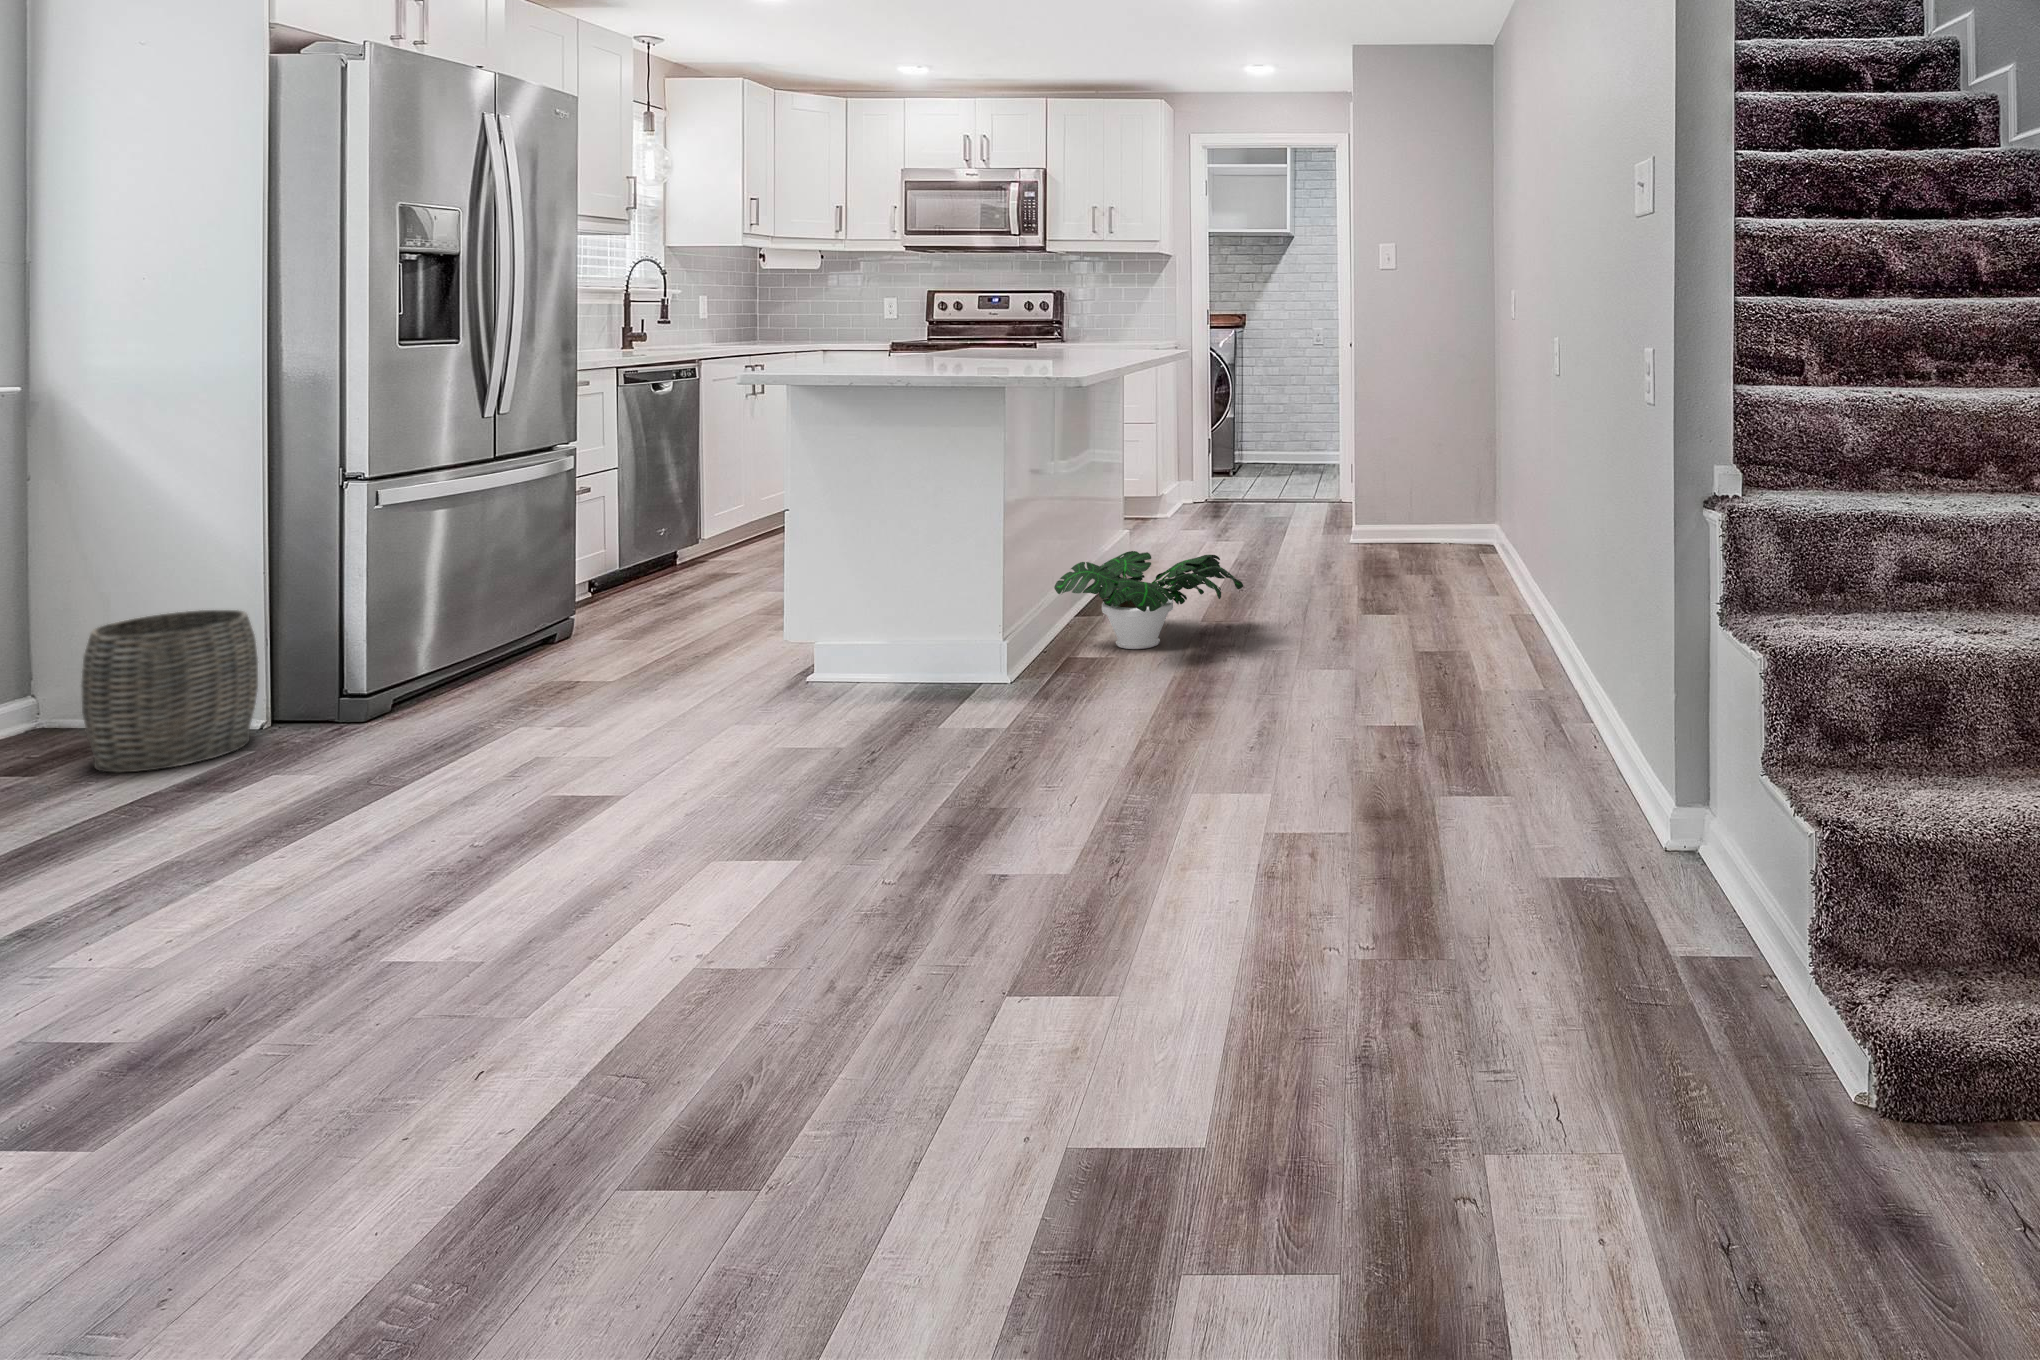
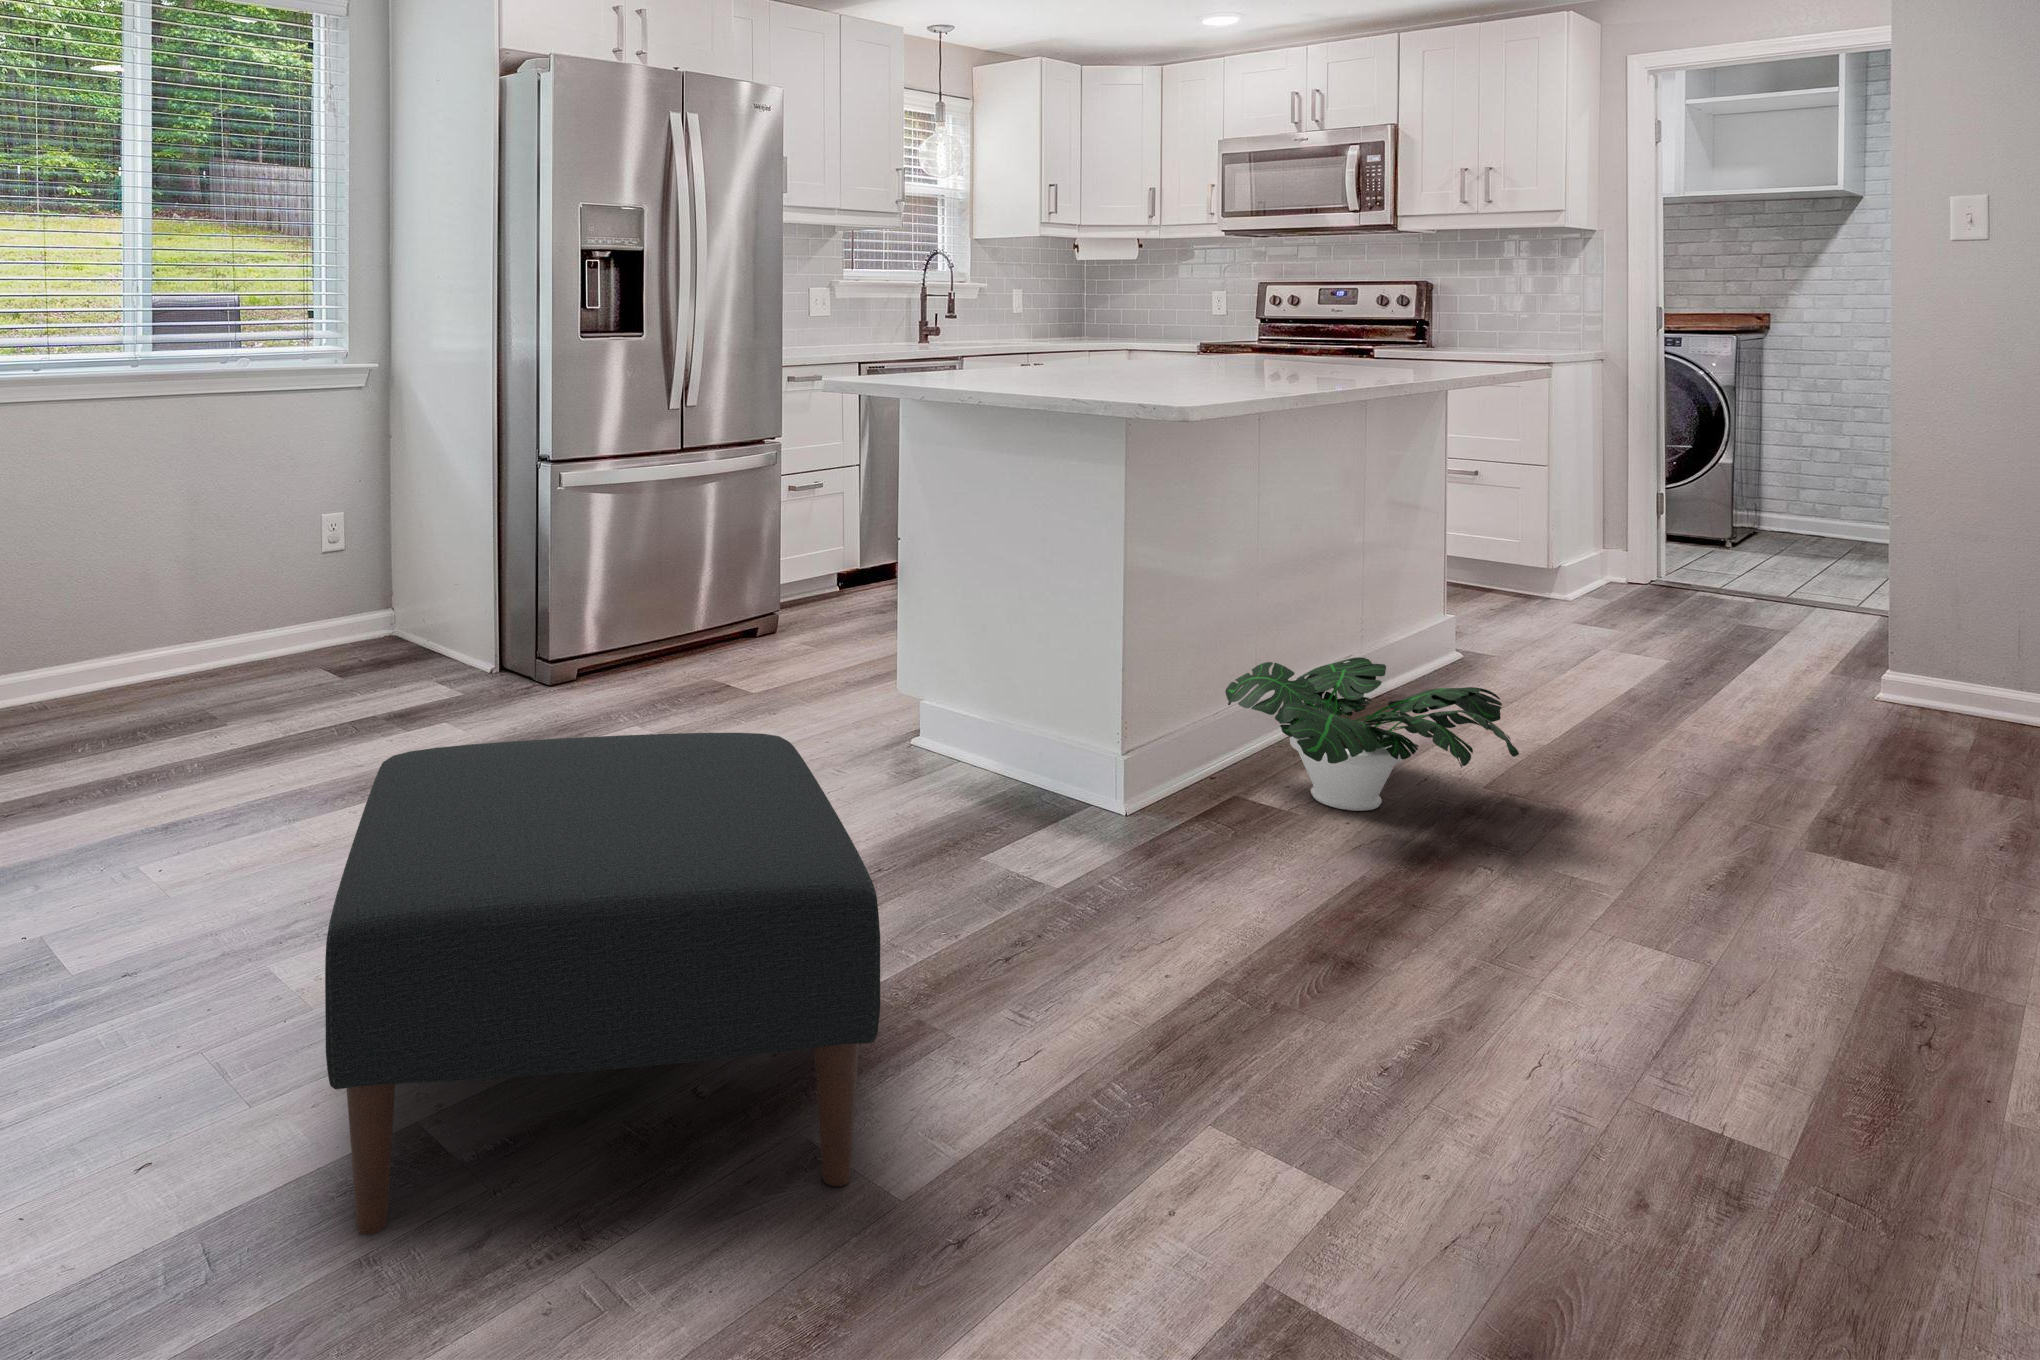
woven basket: present [81,610,258,772] -> none [361,563,476,698]
ottoman: none [562,635,1073,1000] -> present [325,733,880,1235]

